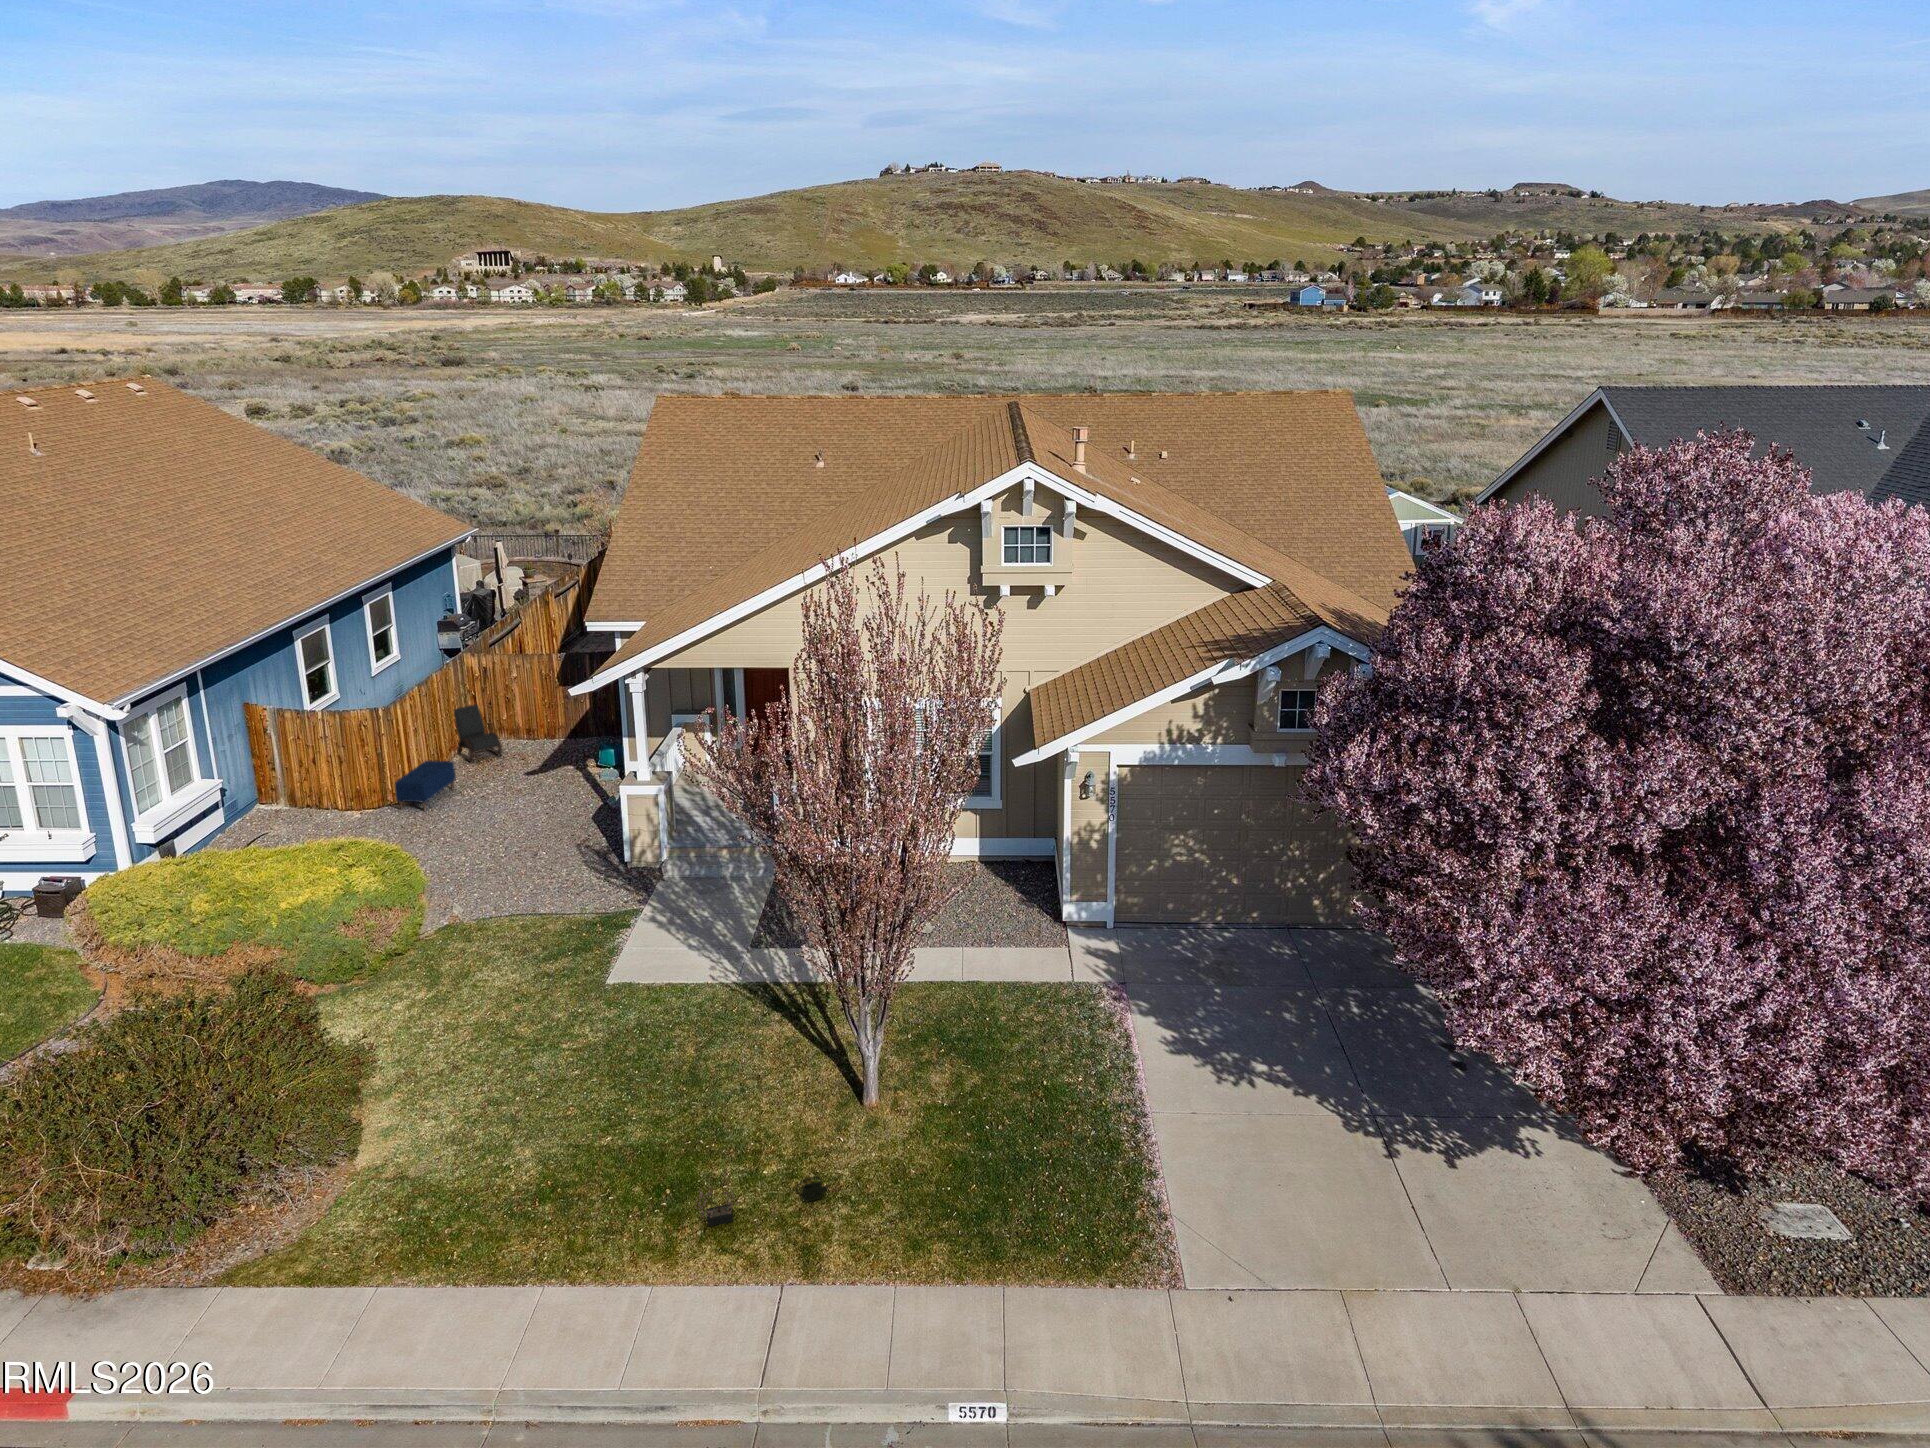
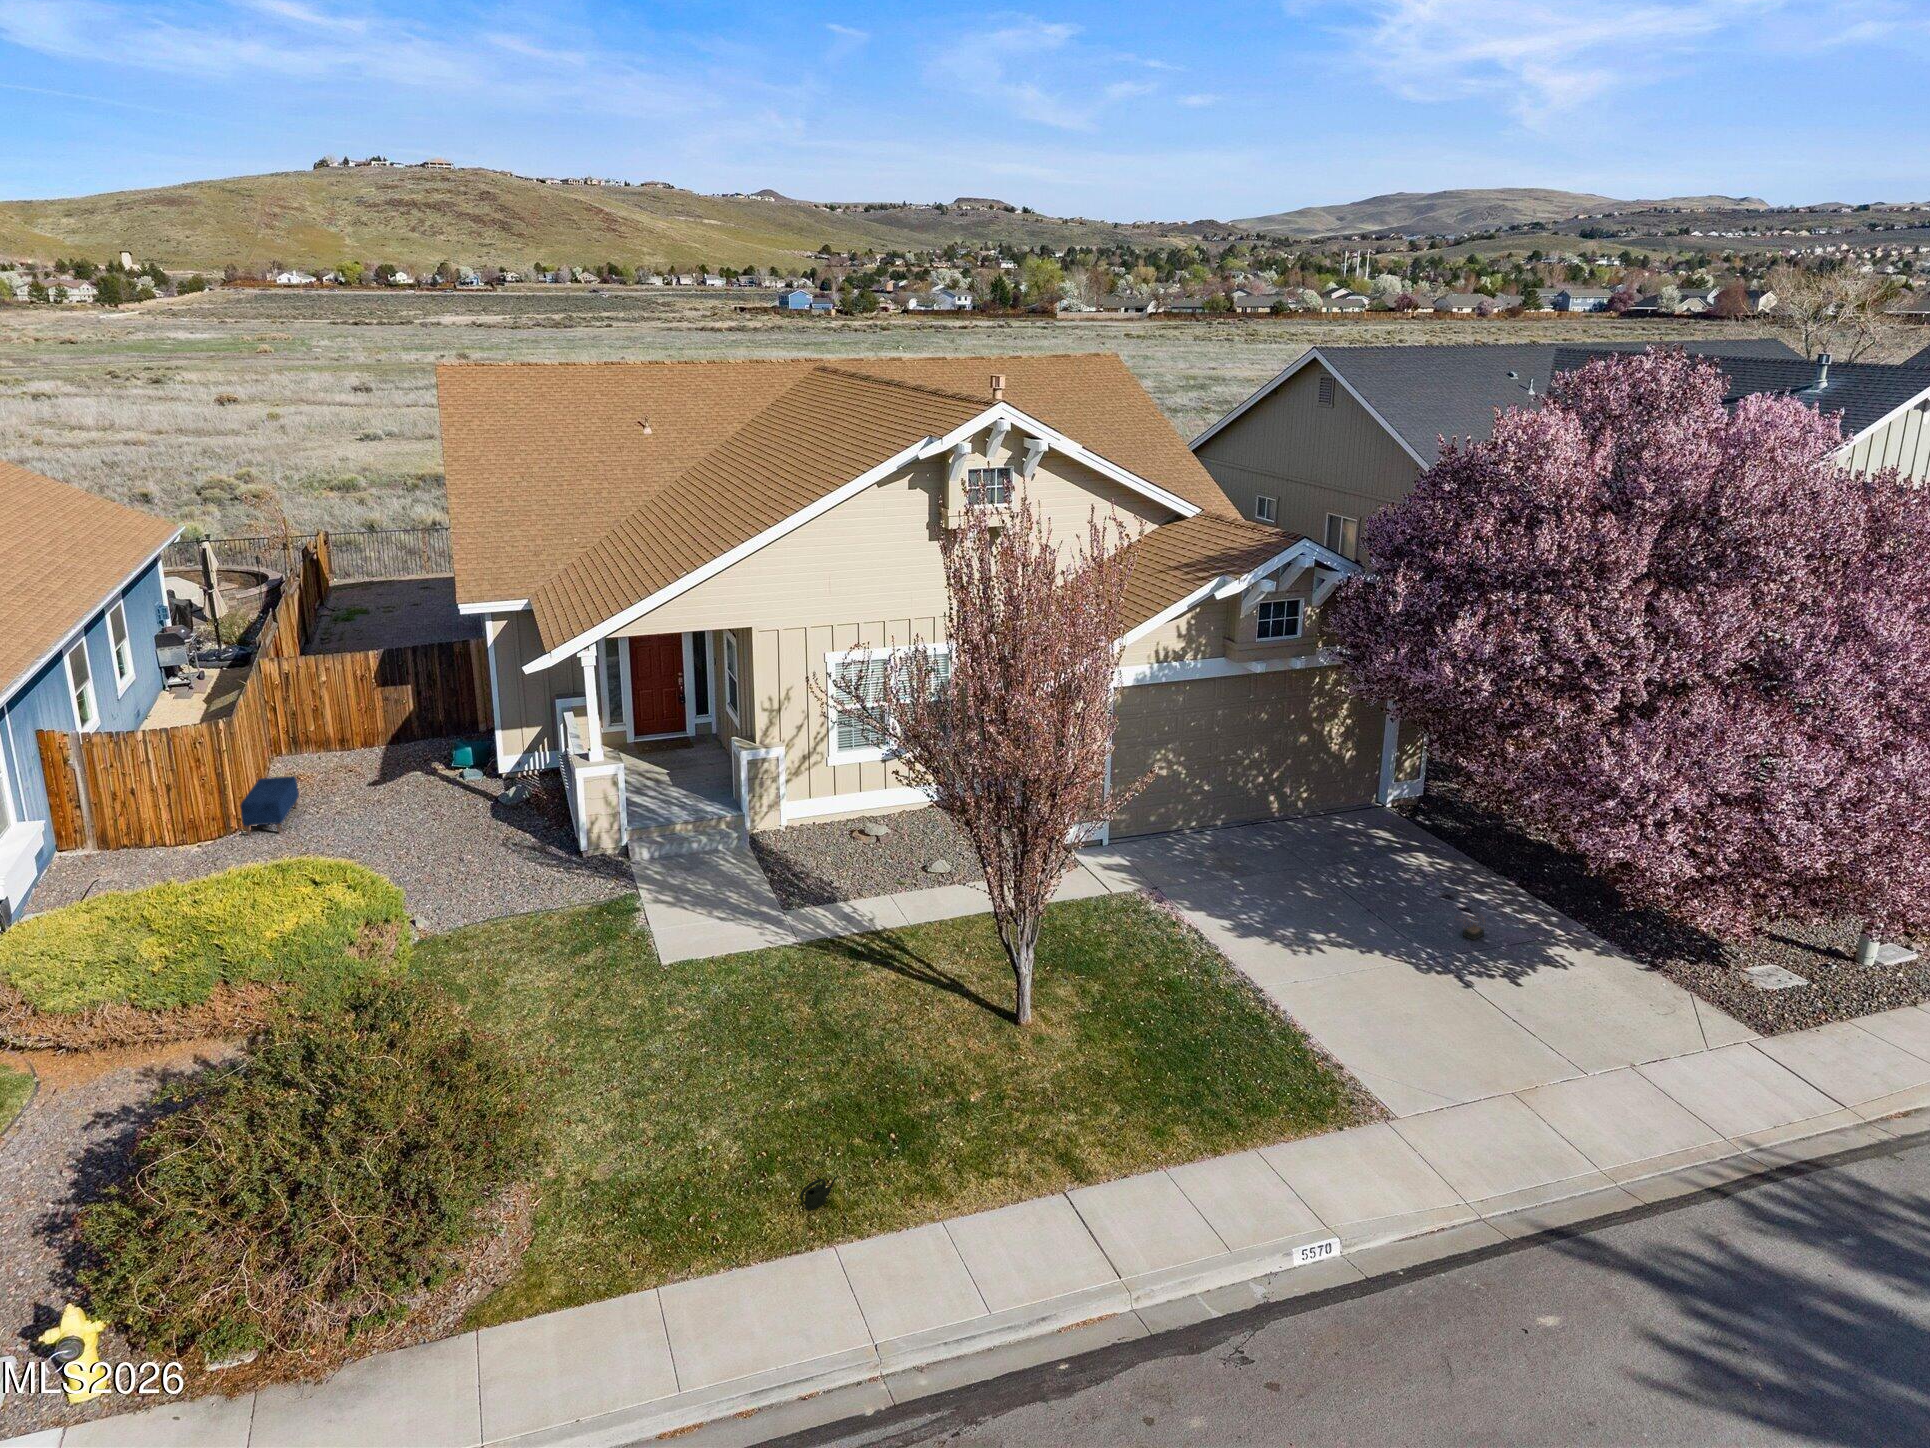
lounge chair: present [454,704,502,763] -> none [258,713,327,781]
watering can: present [796,1176,832,1202] -> present [800,1176,838,1210]
decorative plant: present [695,1188,738,1227] -> present [1463,916,1484,940]

